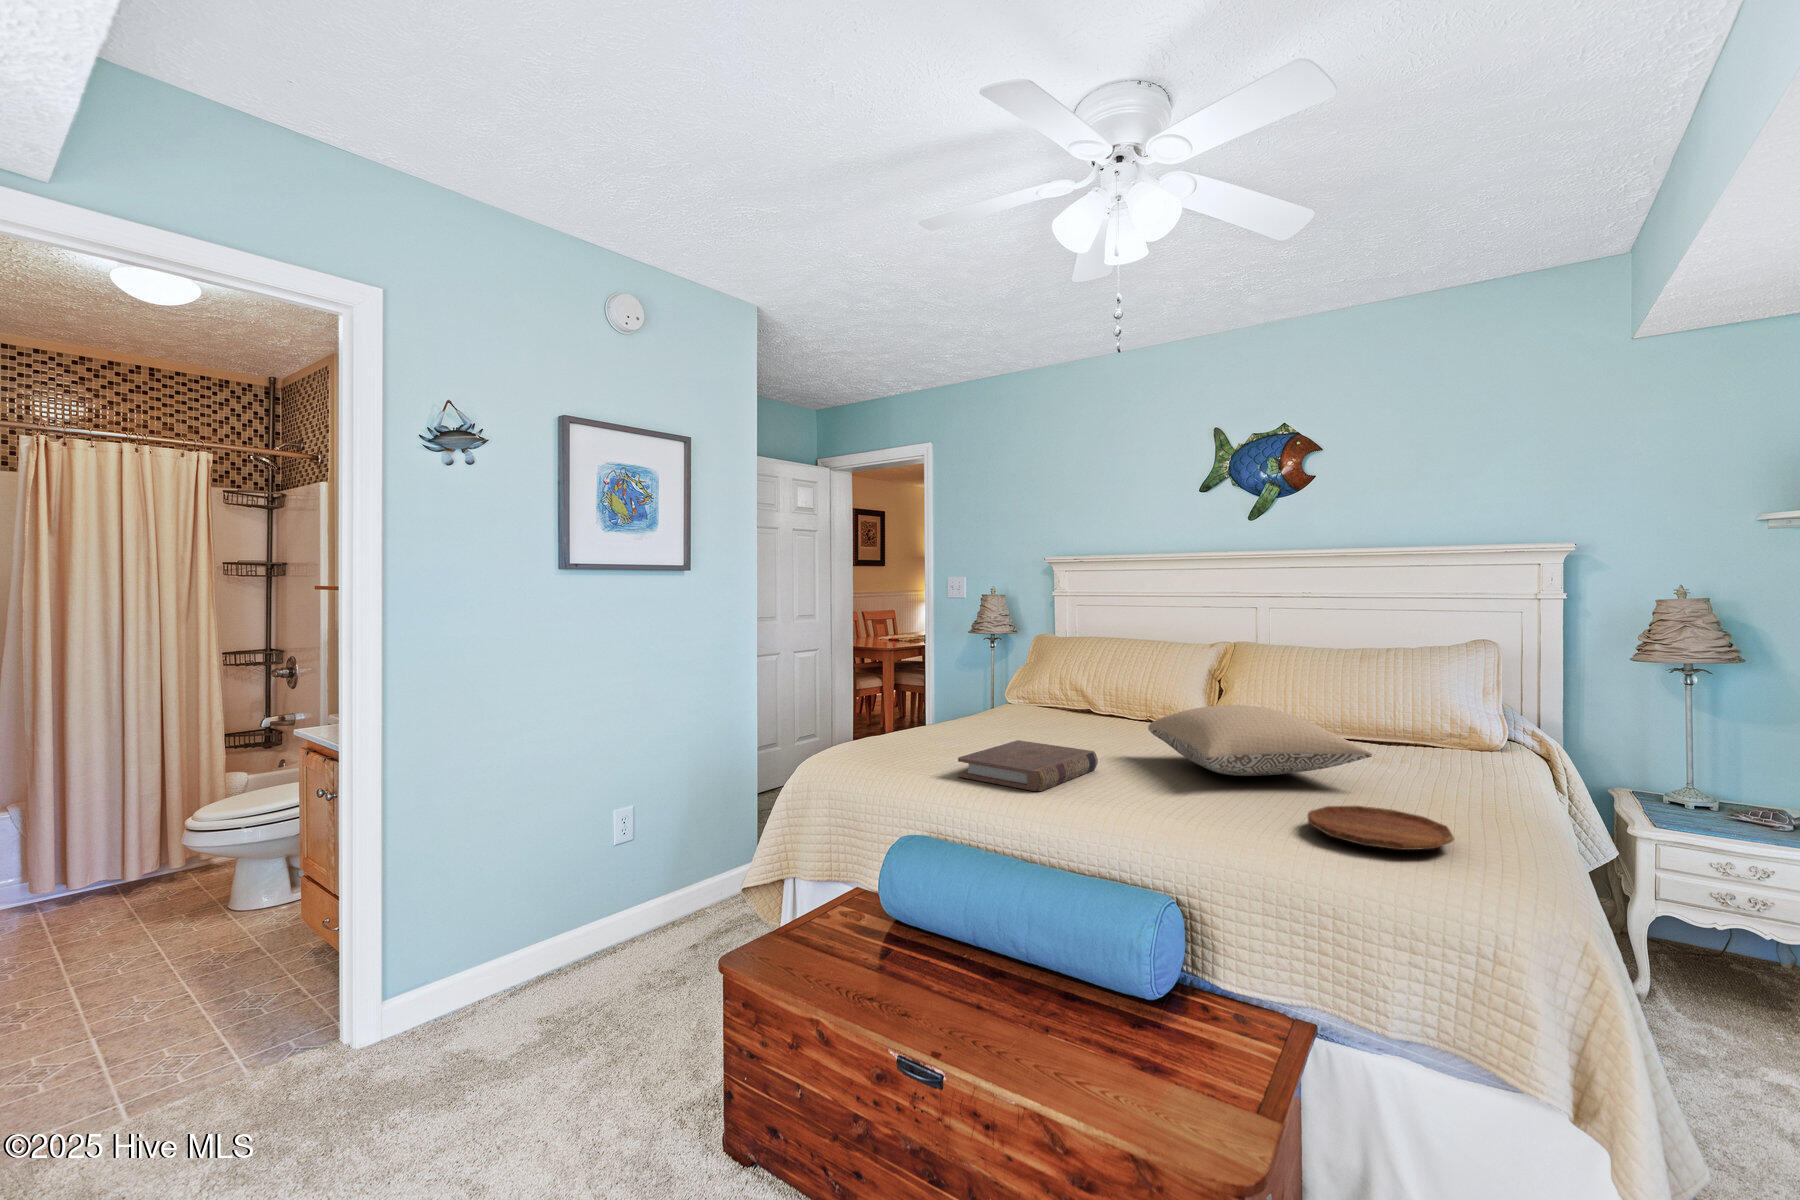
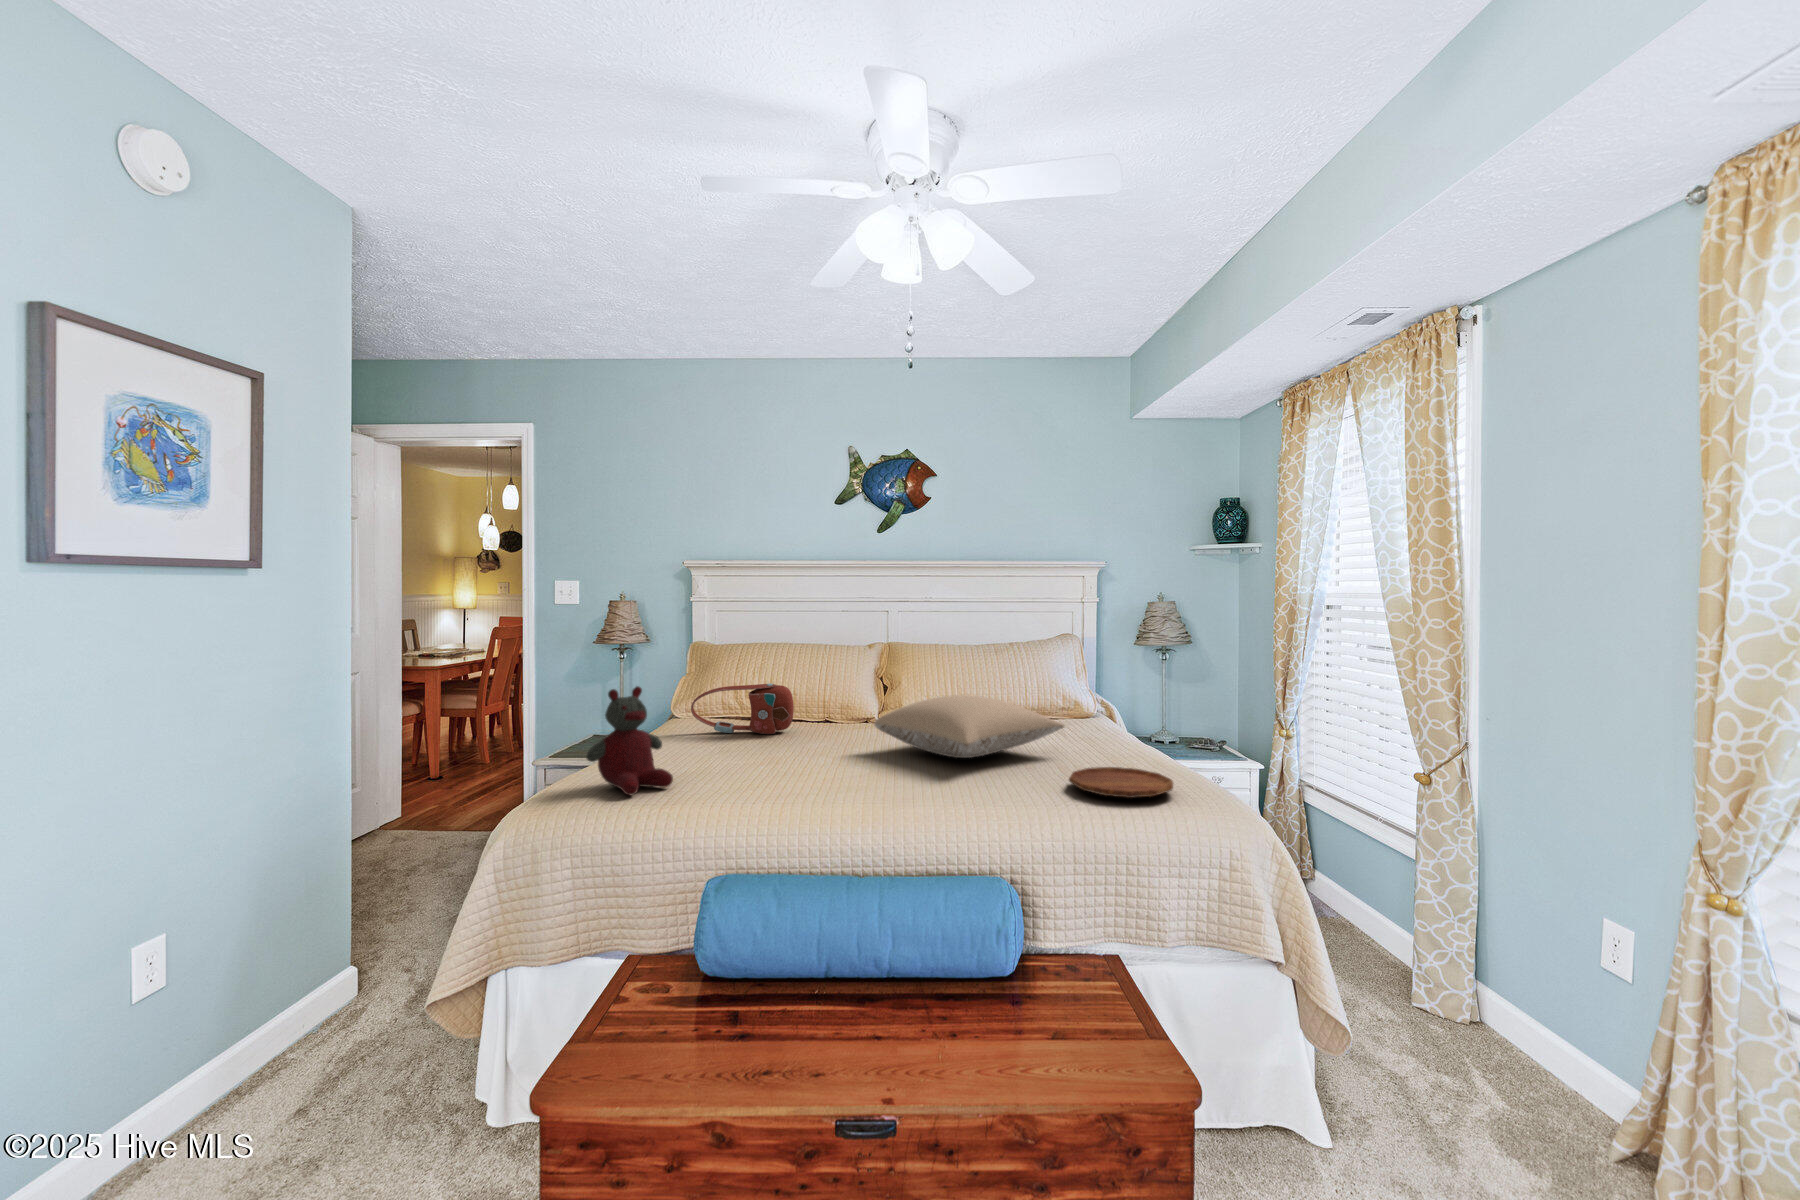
stuffed bear: none [861,670,930,762] -> present [586,686,673,795]
handbag: none [1004,678,1099,729] -> present [691,683,794,734]
book: present [958,740,1098,791] -> none [732,752,853,800]

